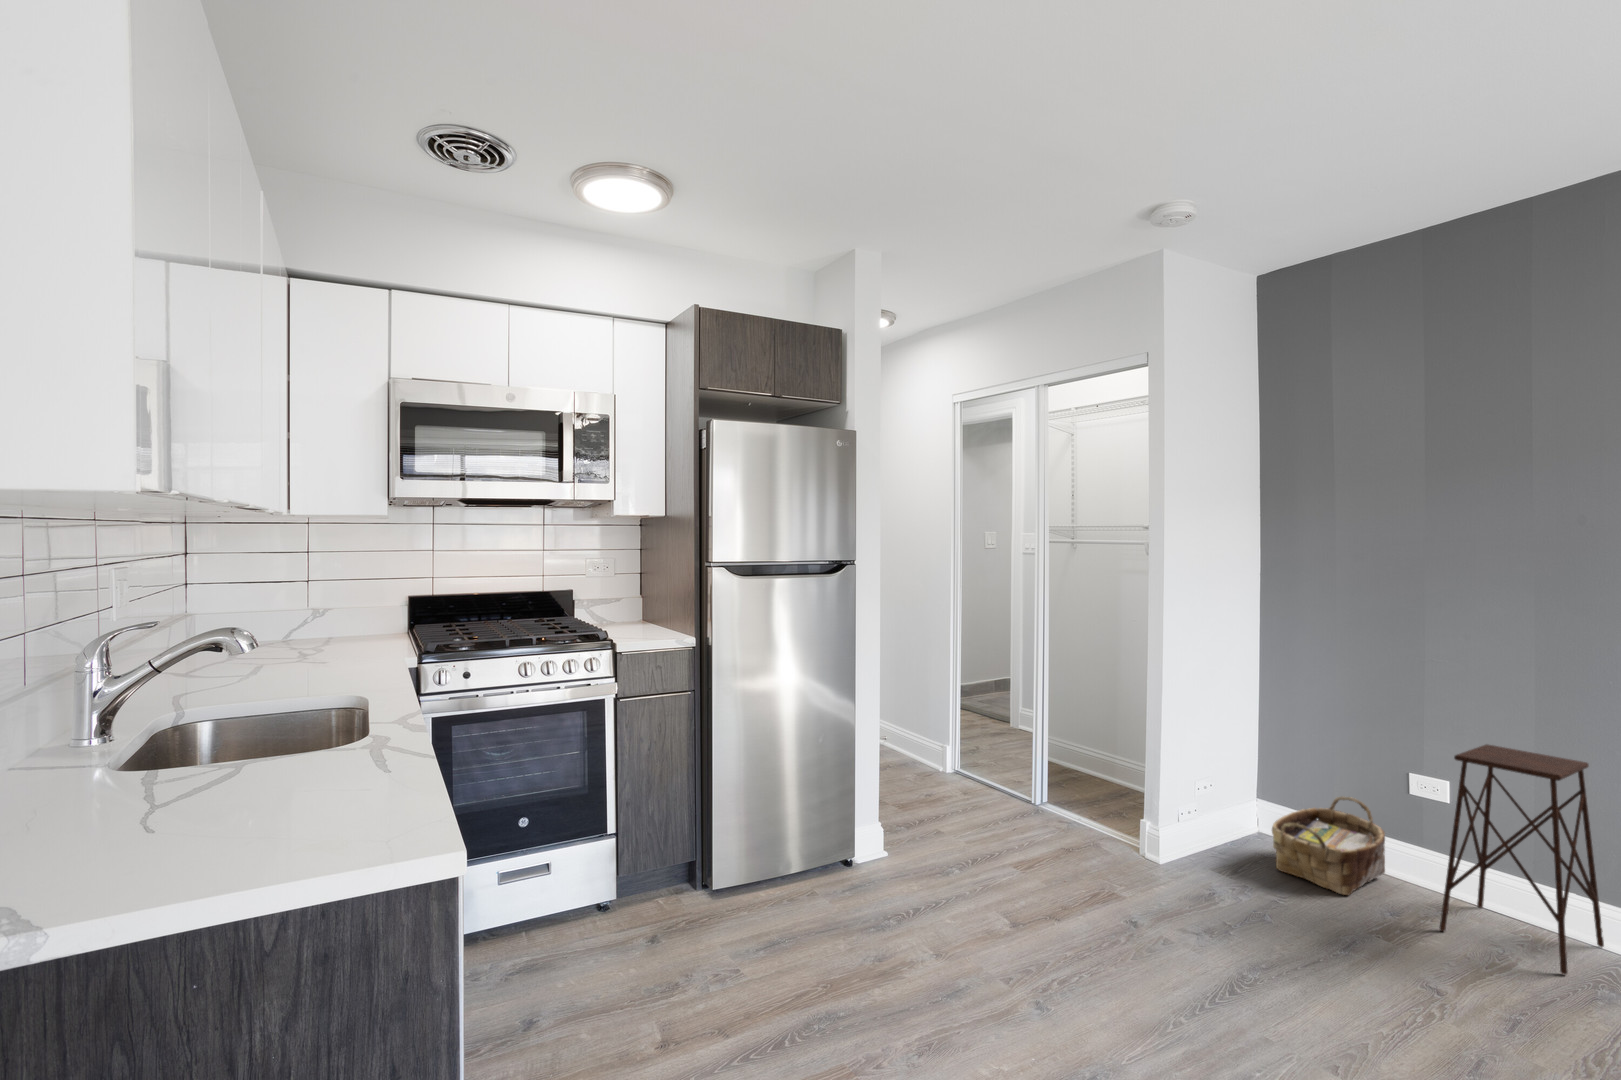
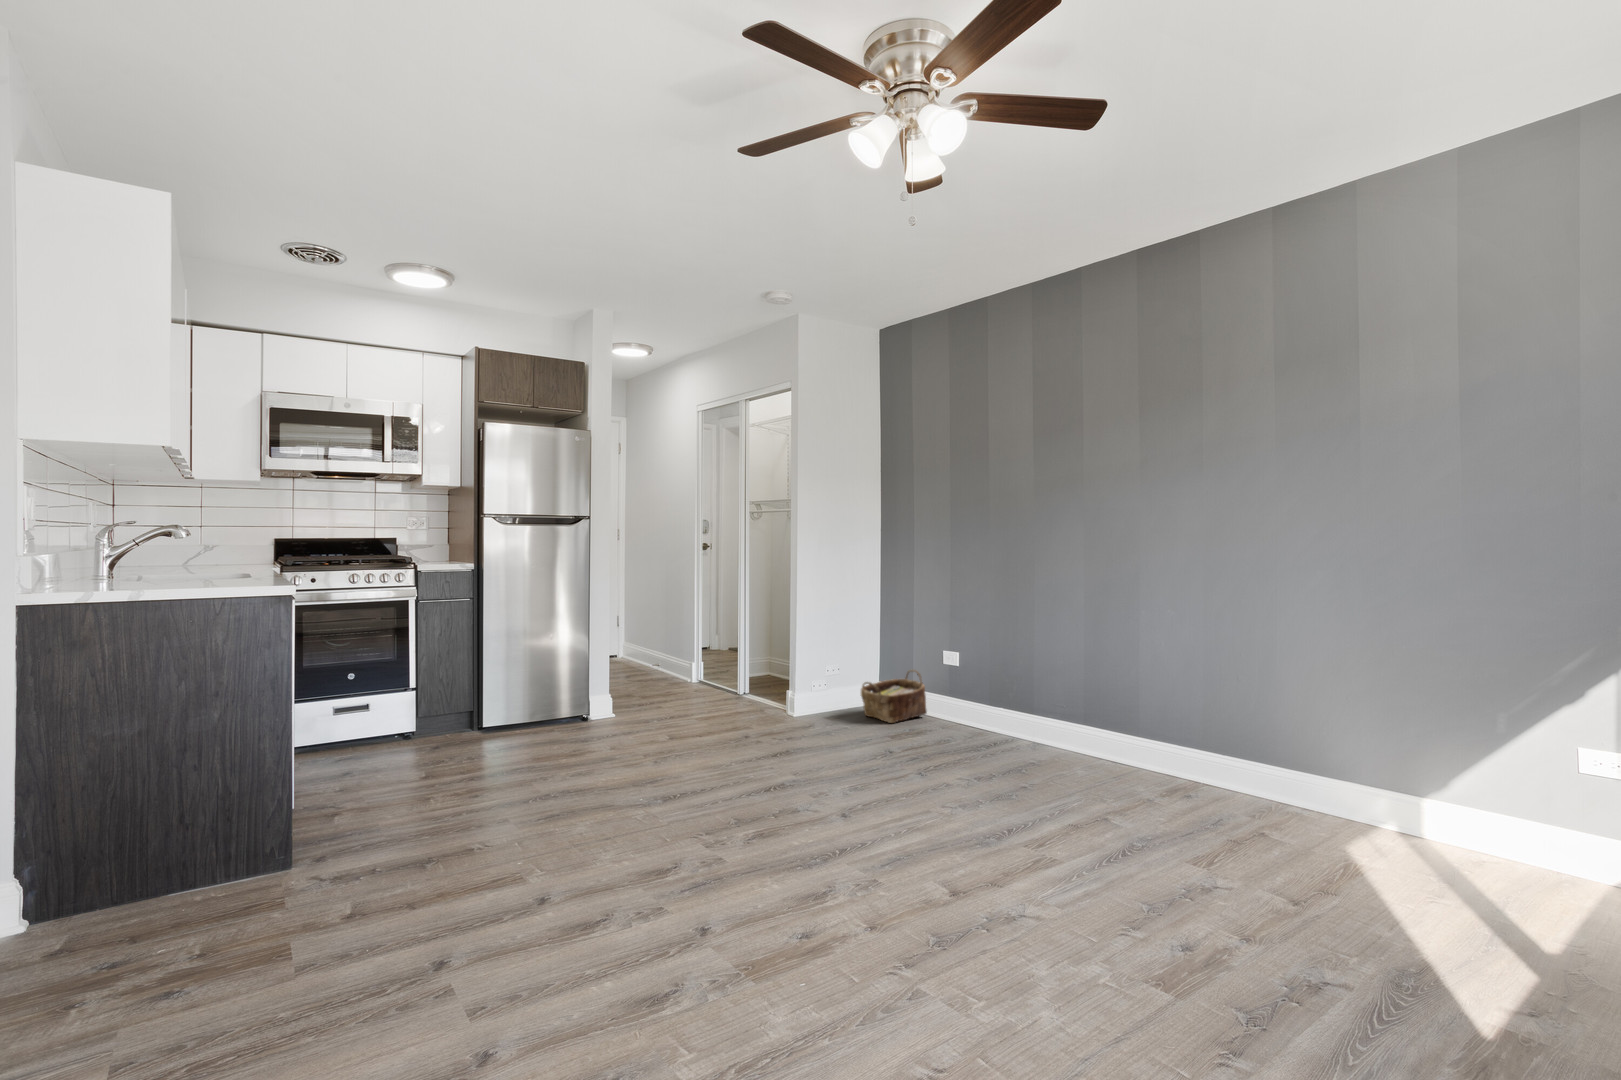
side table: present [1440,744,1604,975] -> none [927,626,1011,745]

